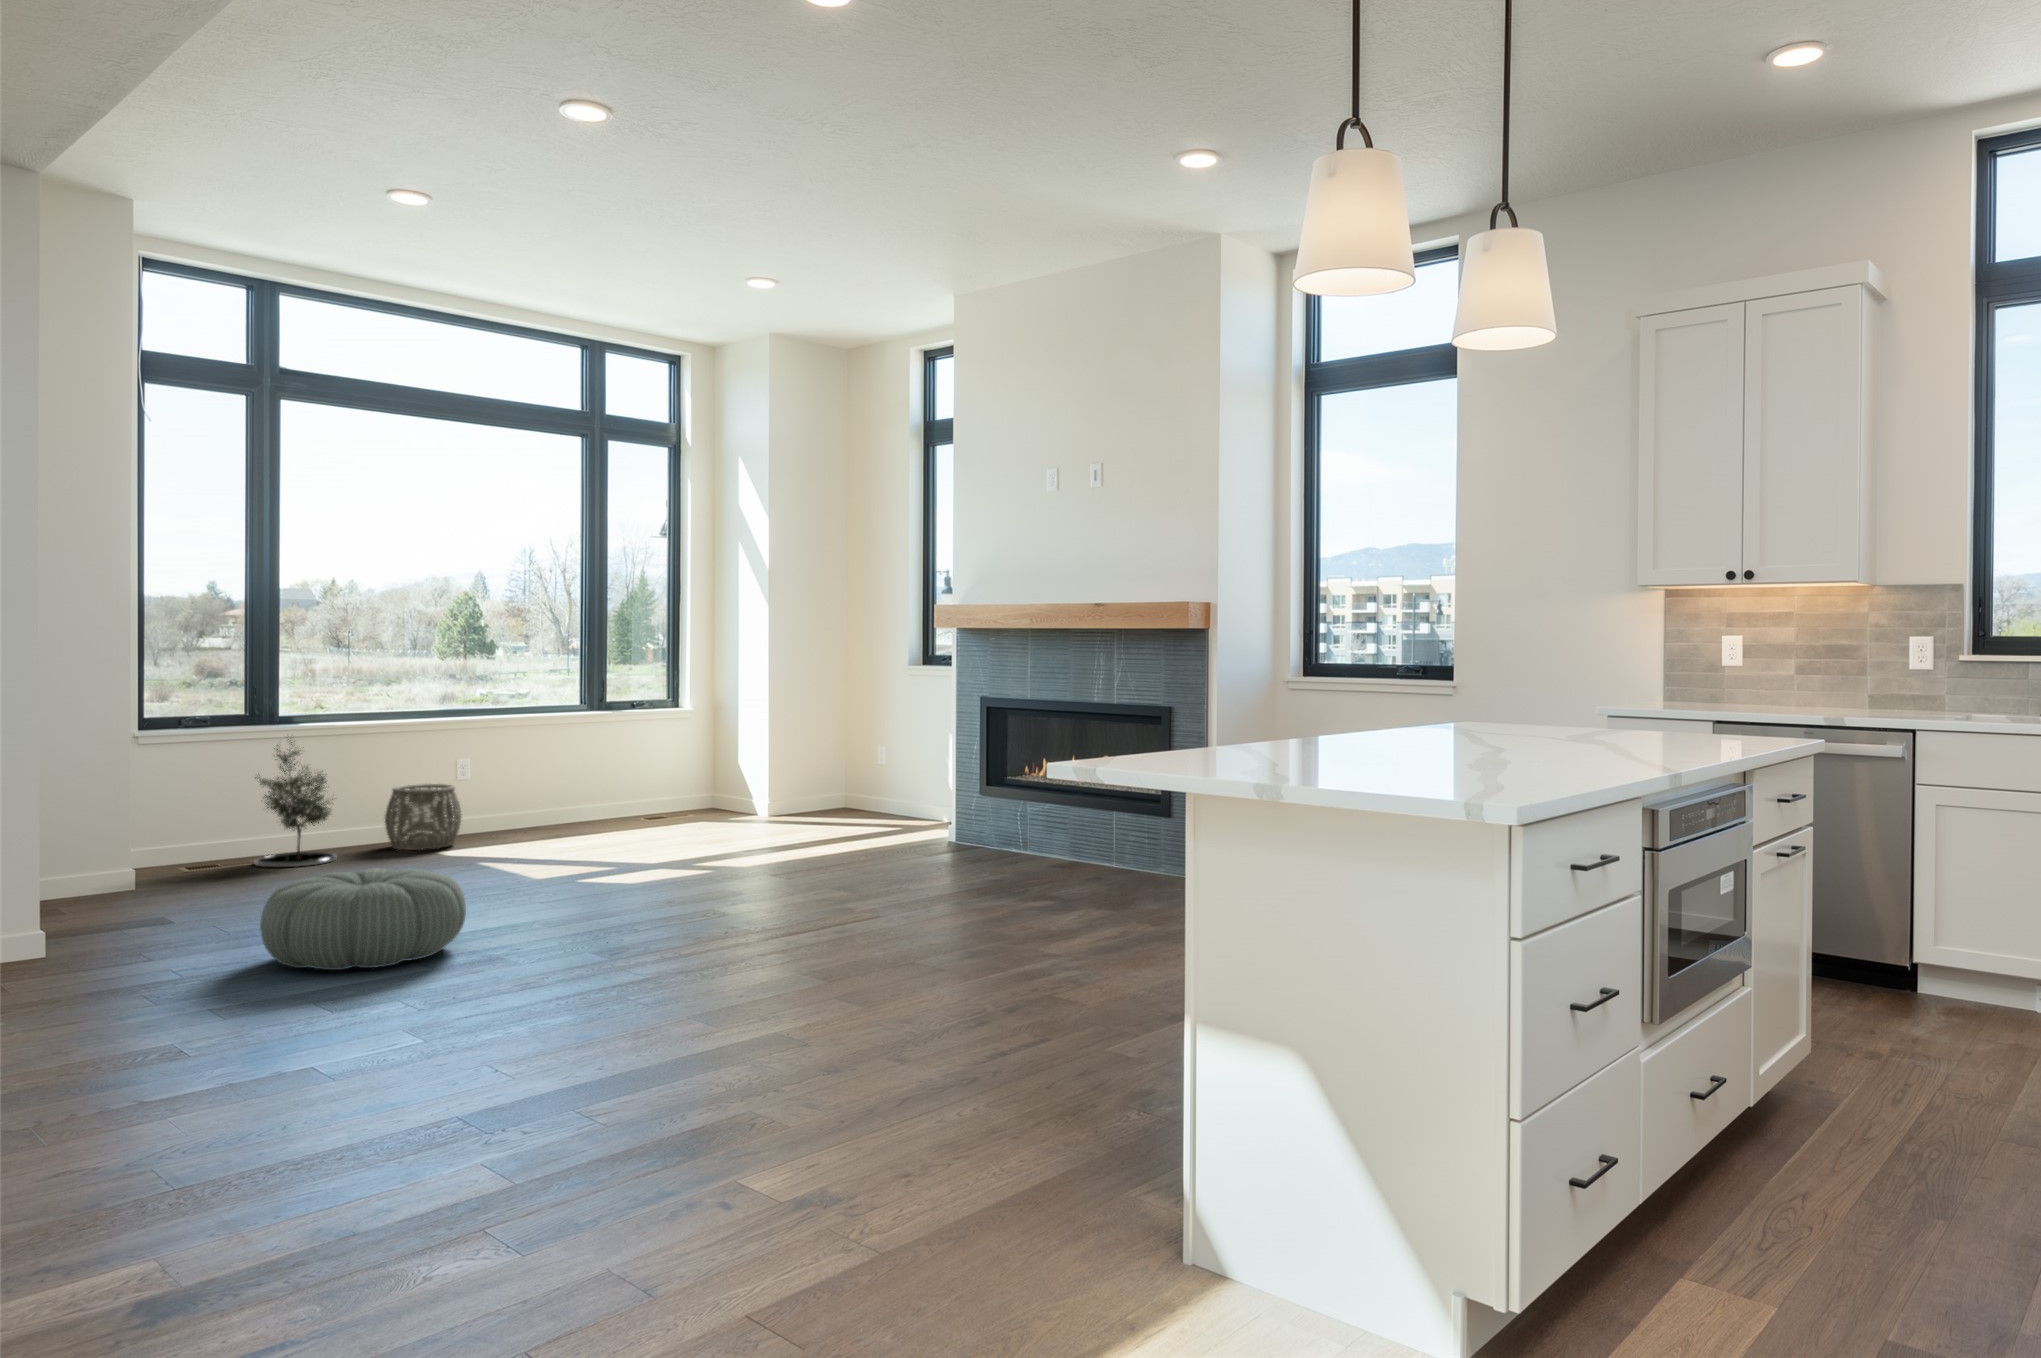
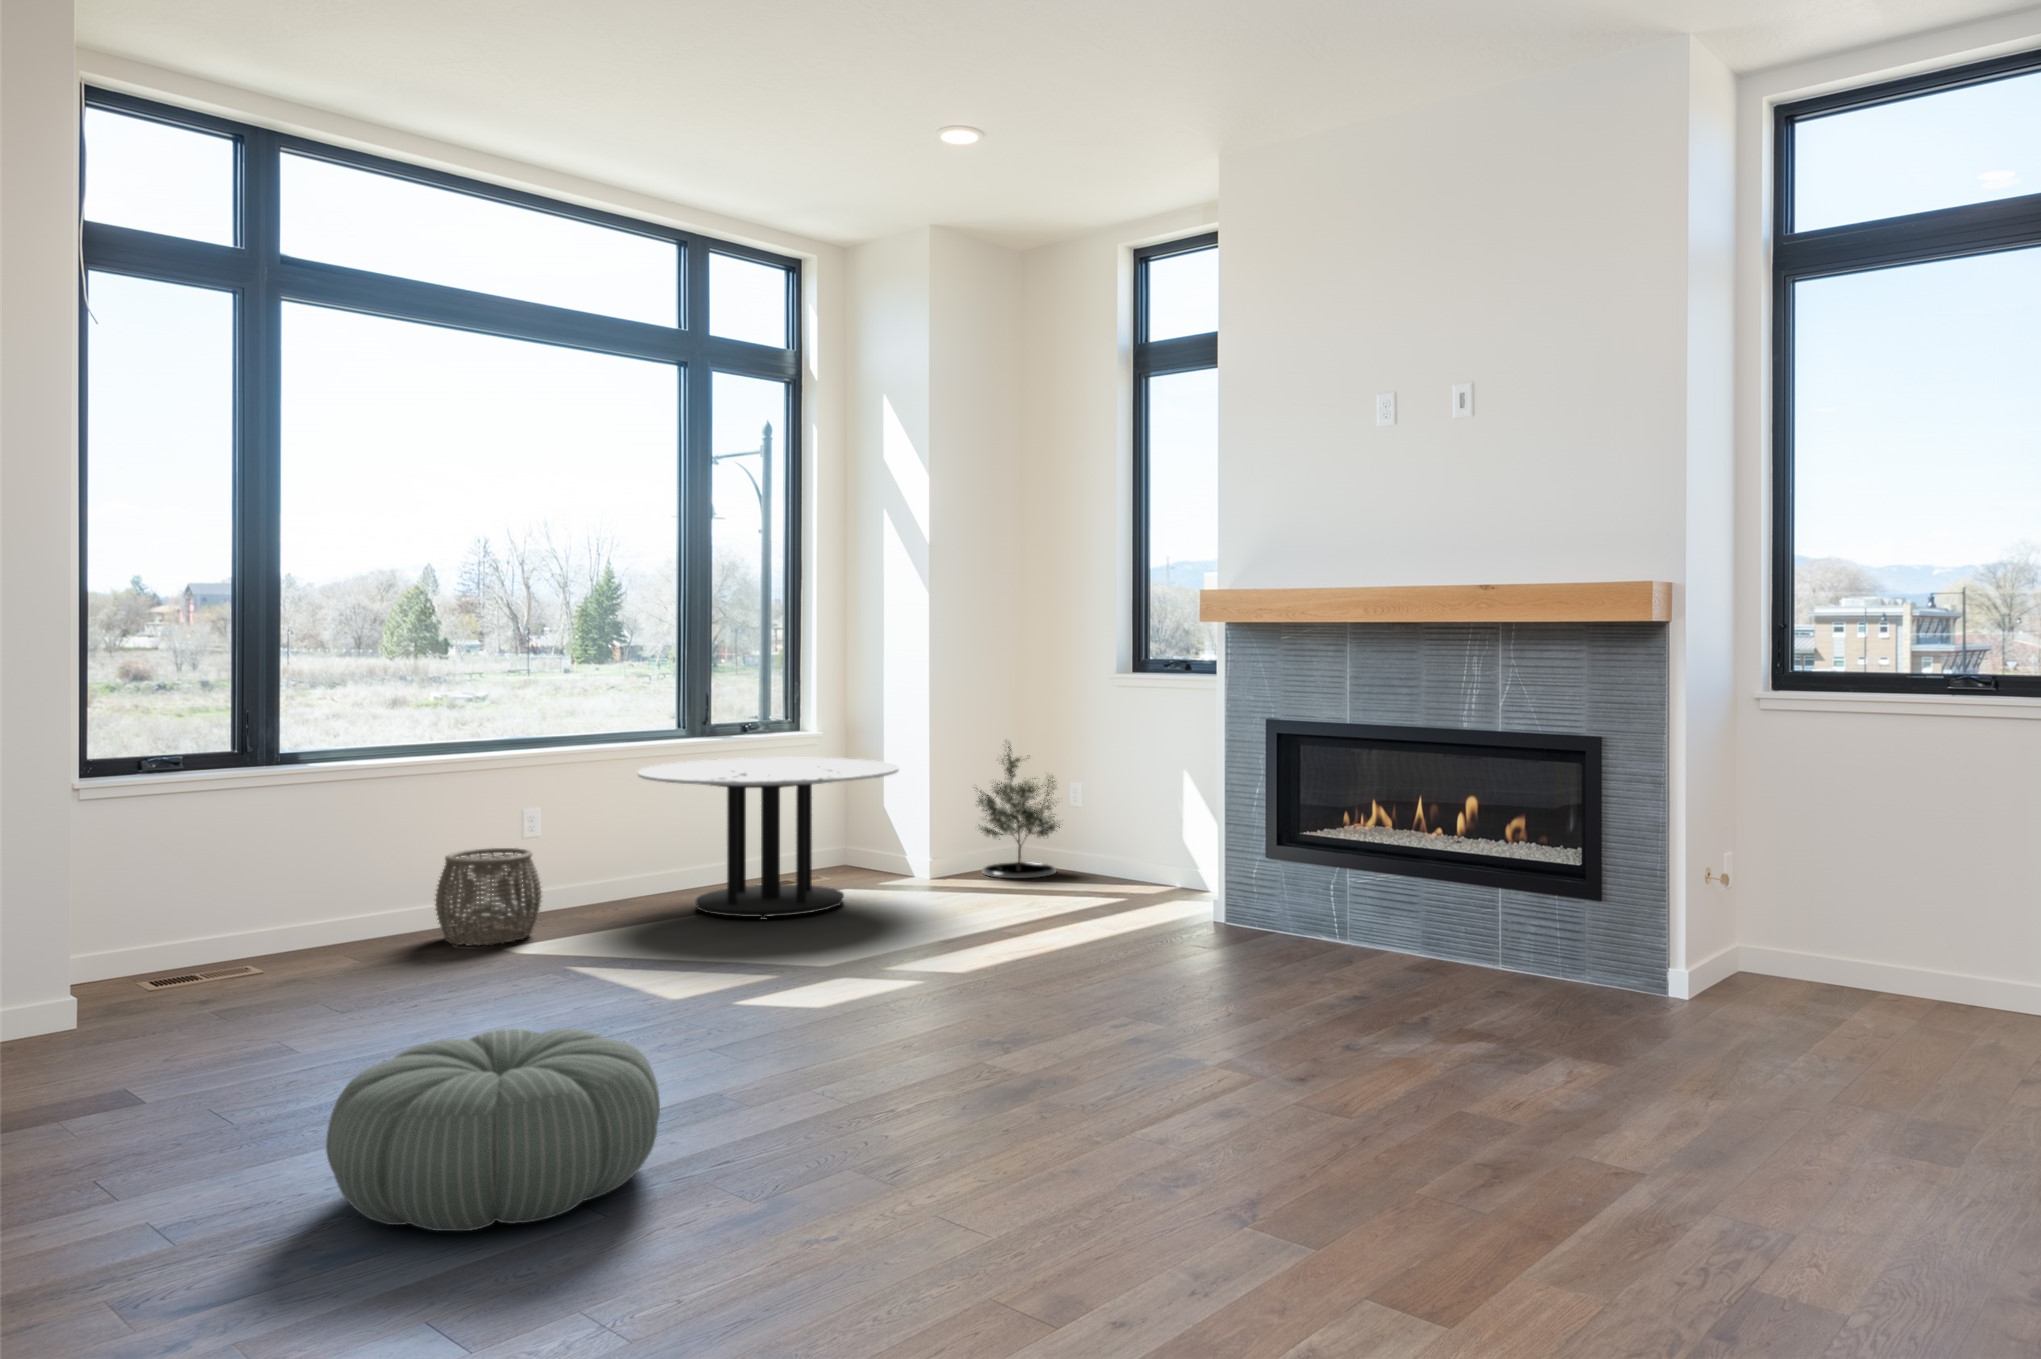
coffee table: none [538,726,731,839] -> present [638,758,899,920]
potted tree: present [255,740,337,867] -> present [976,744,1060,878]

